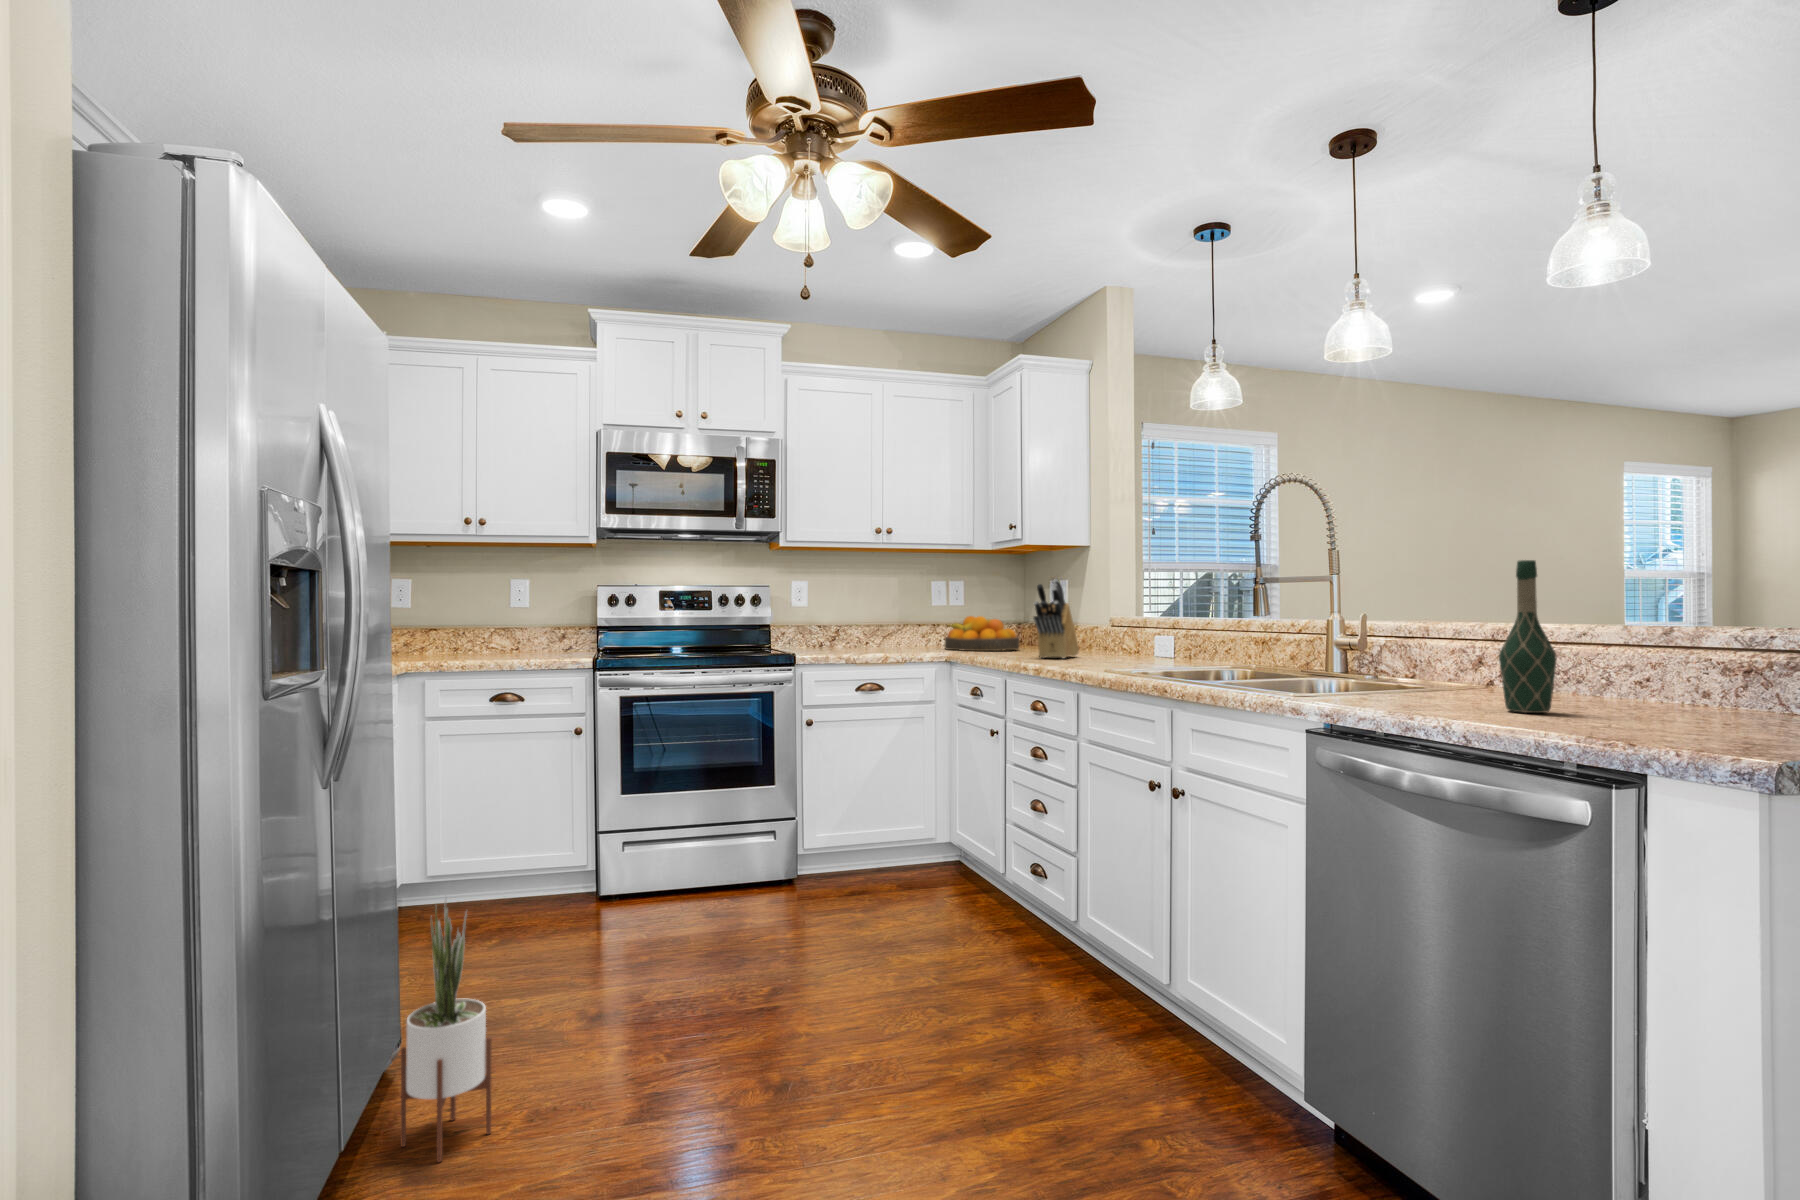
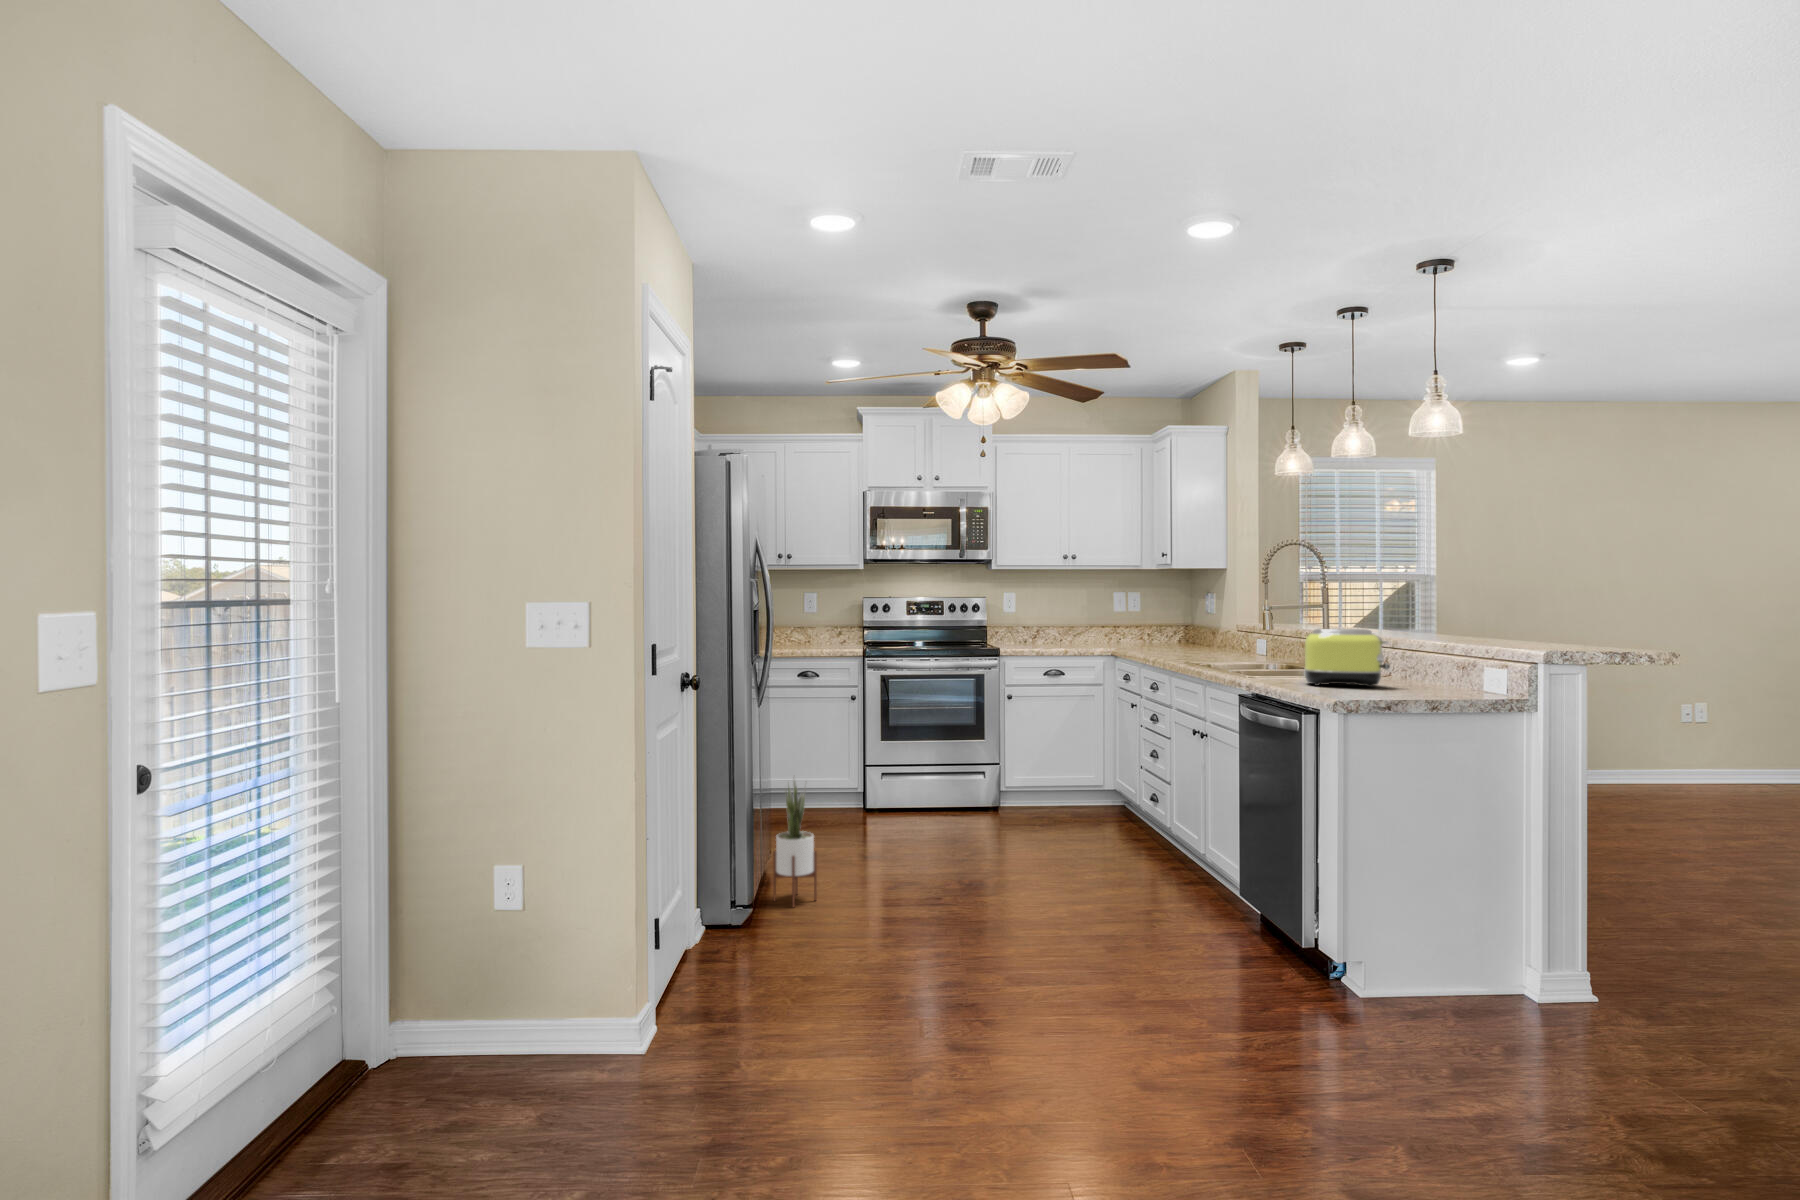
wine bottle: present [1499,560,1557,713] -> none [1388,603,1420,694]
knife block: present [1034,579,1079,658] -> none [1171,596,1214,655]
toaster: none [1324,609,1468,701] -> present [1304,629,1390,687]
fruit bowl: present [945,616,1019,651] -> none [1119,620,1179,647]

